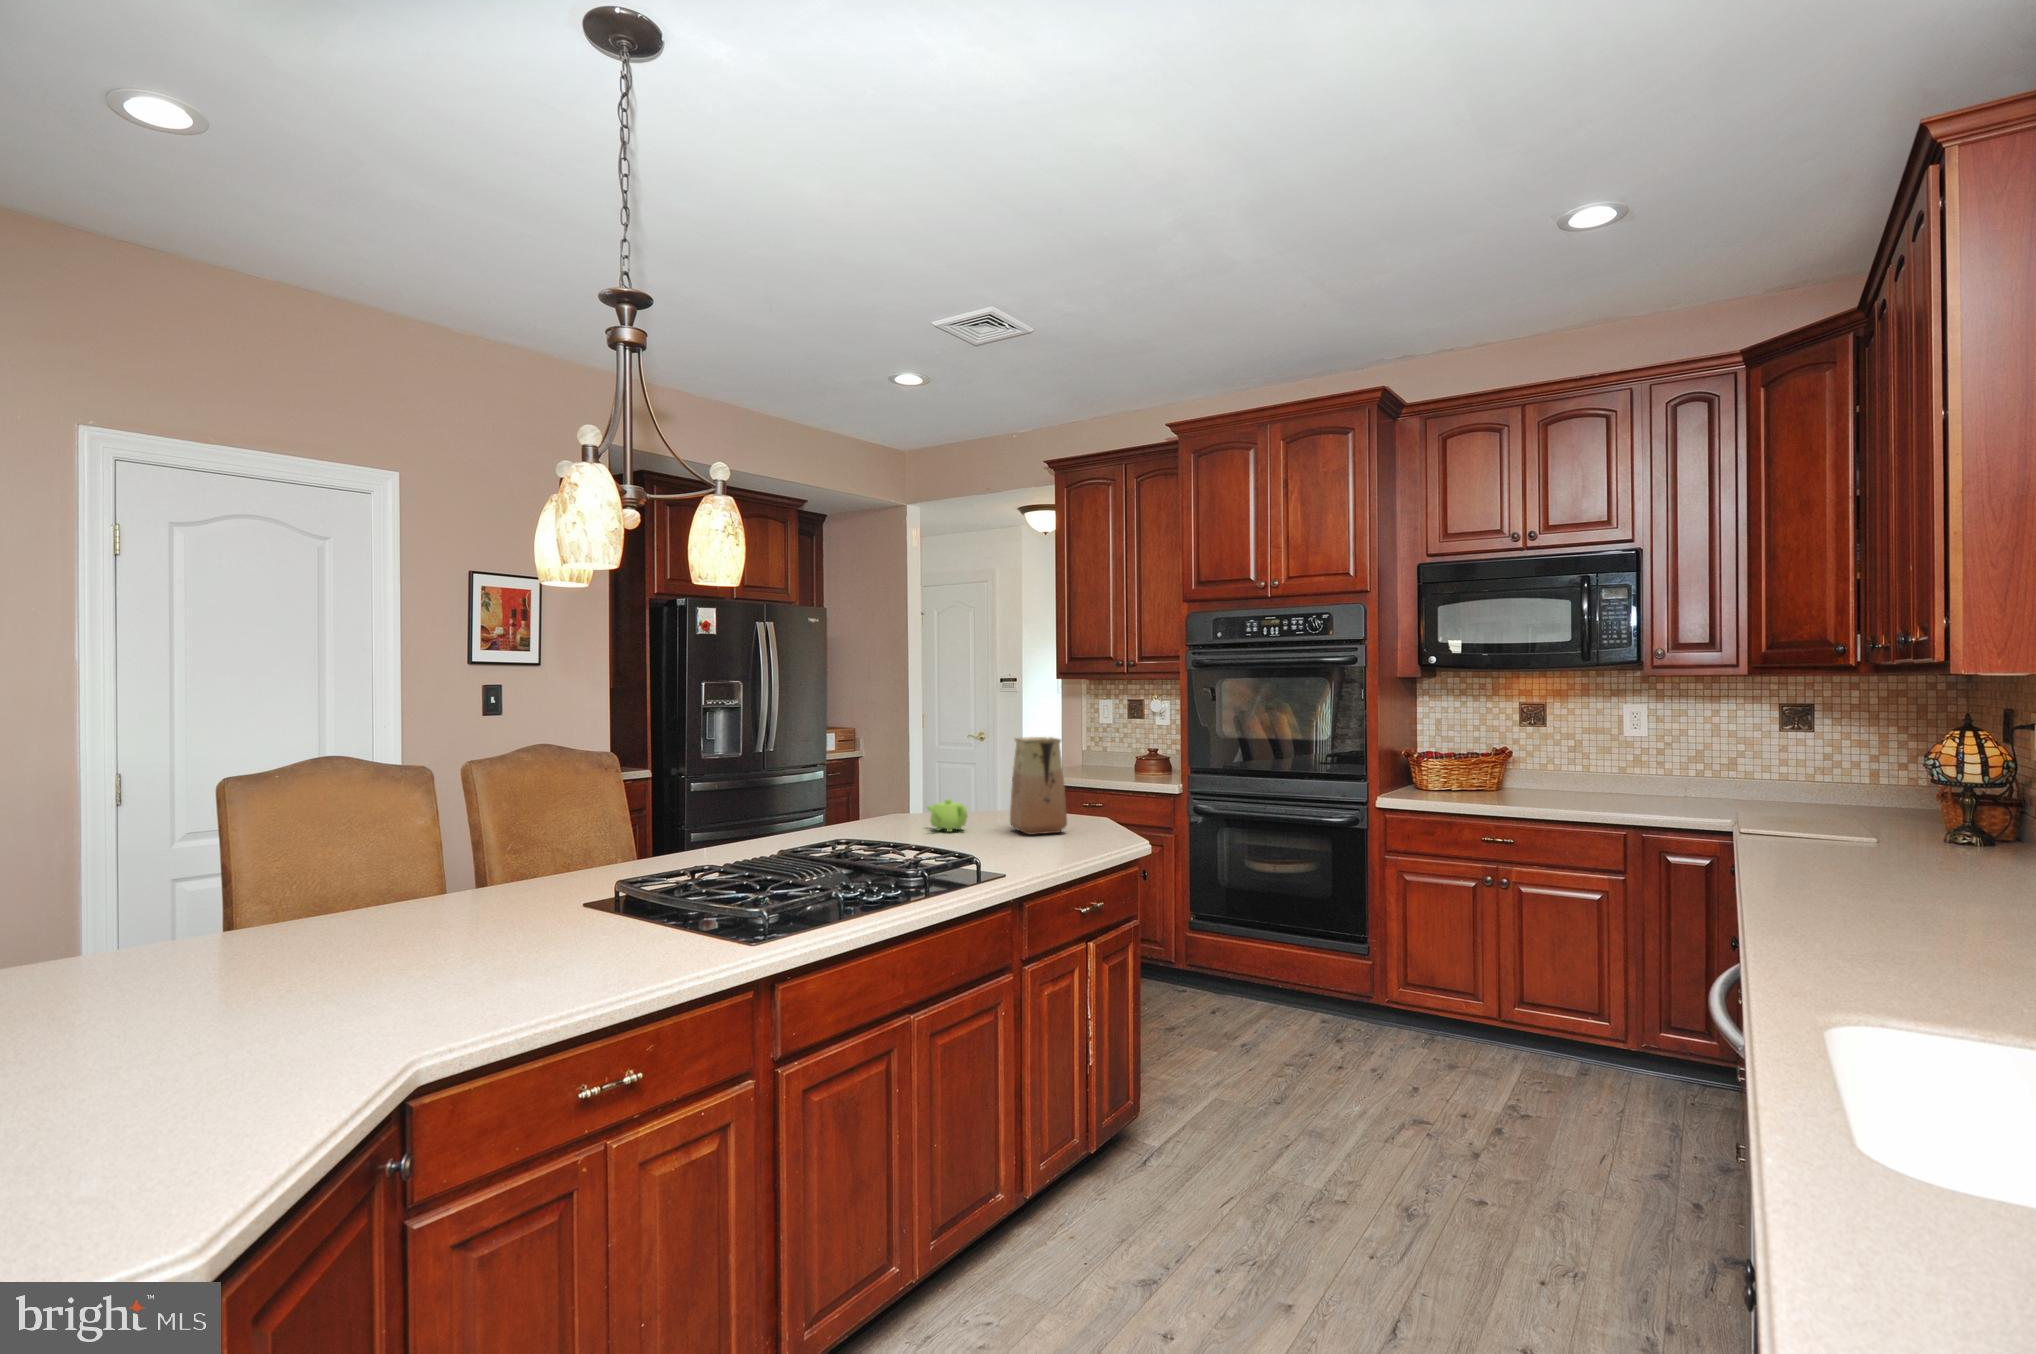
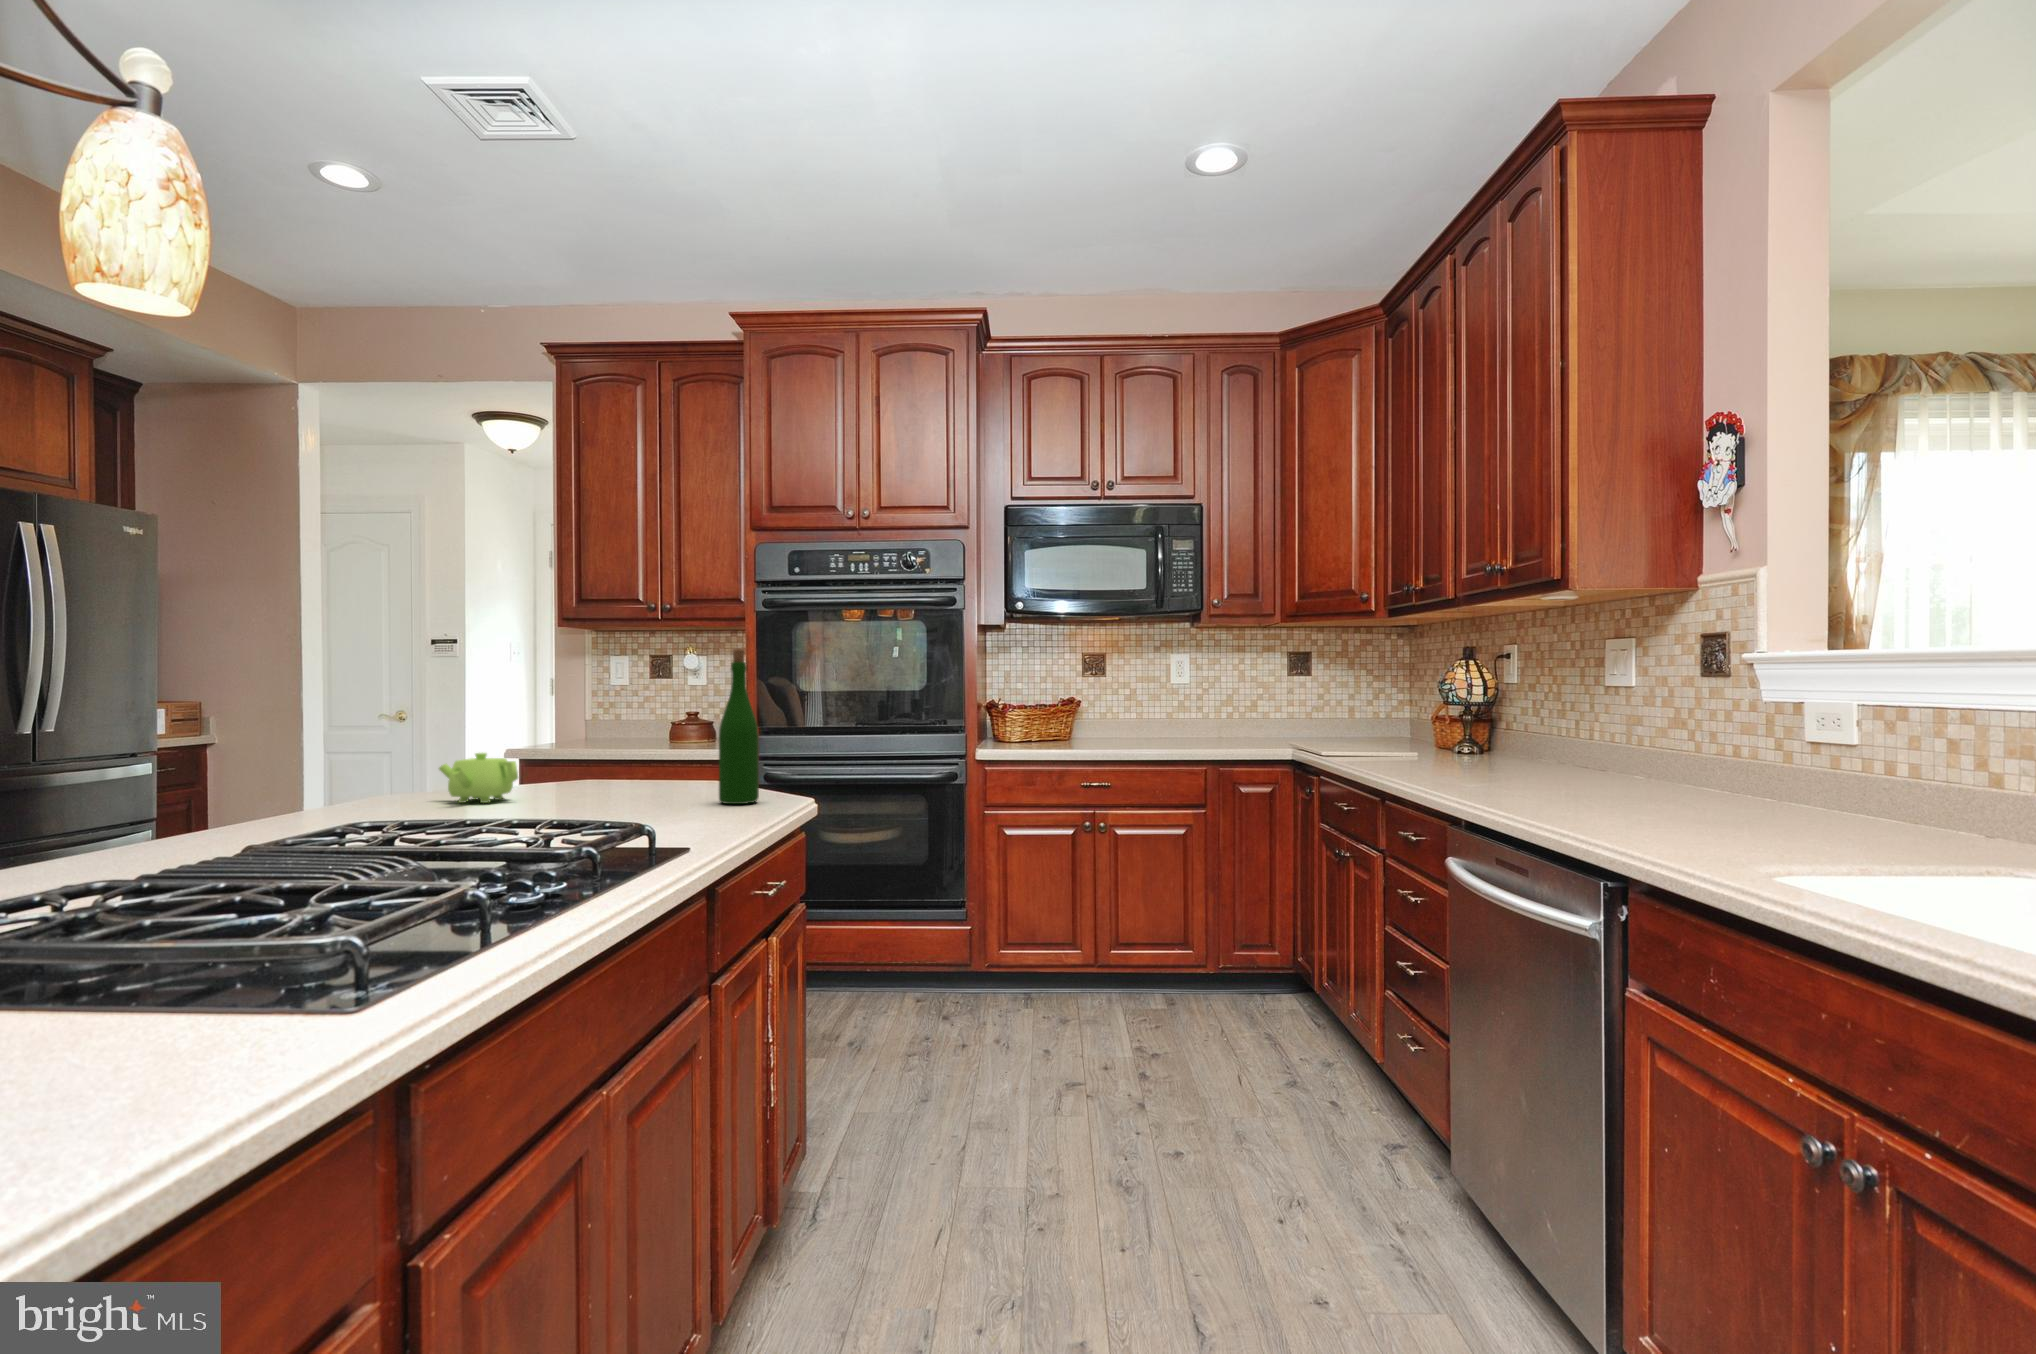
wine bottle: none [1080,736,1108,846] -> present [719,648,759,804]
vase: present [1010,737,1067,835] -> none [586,657,680,798]

